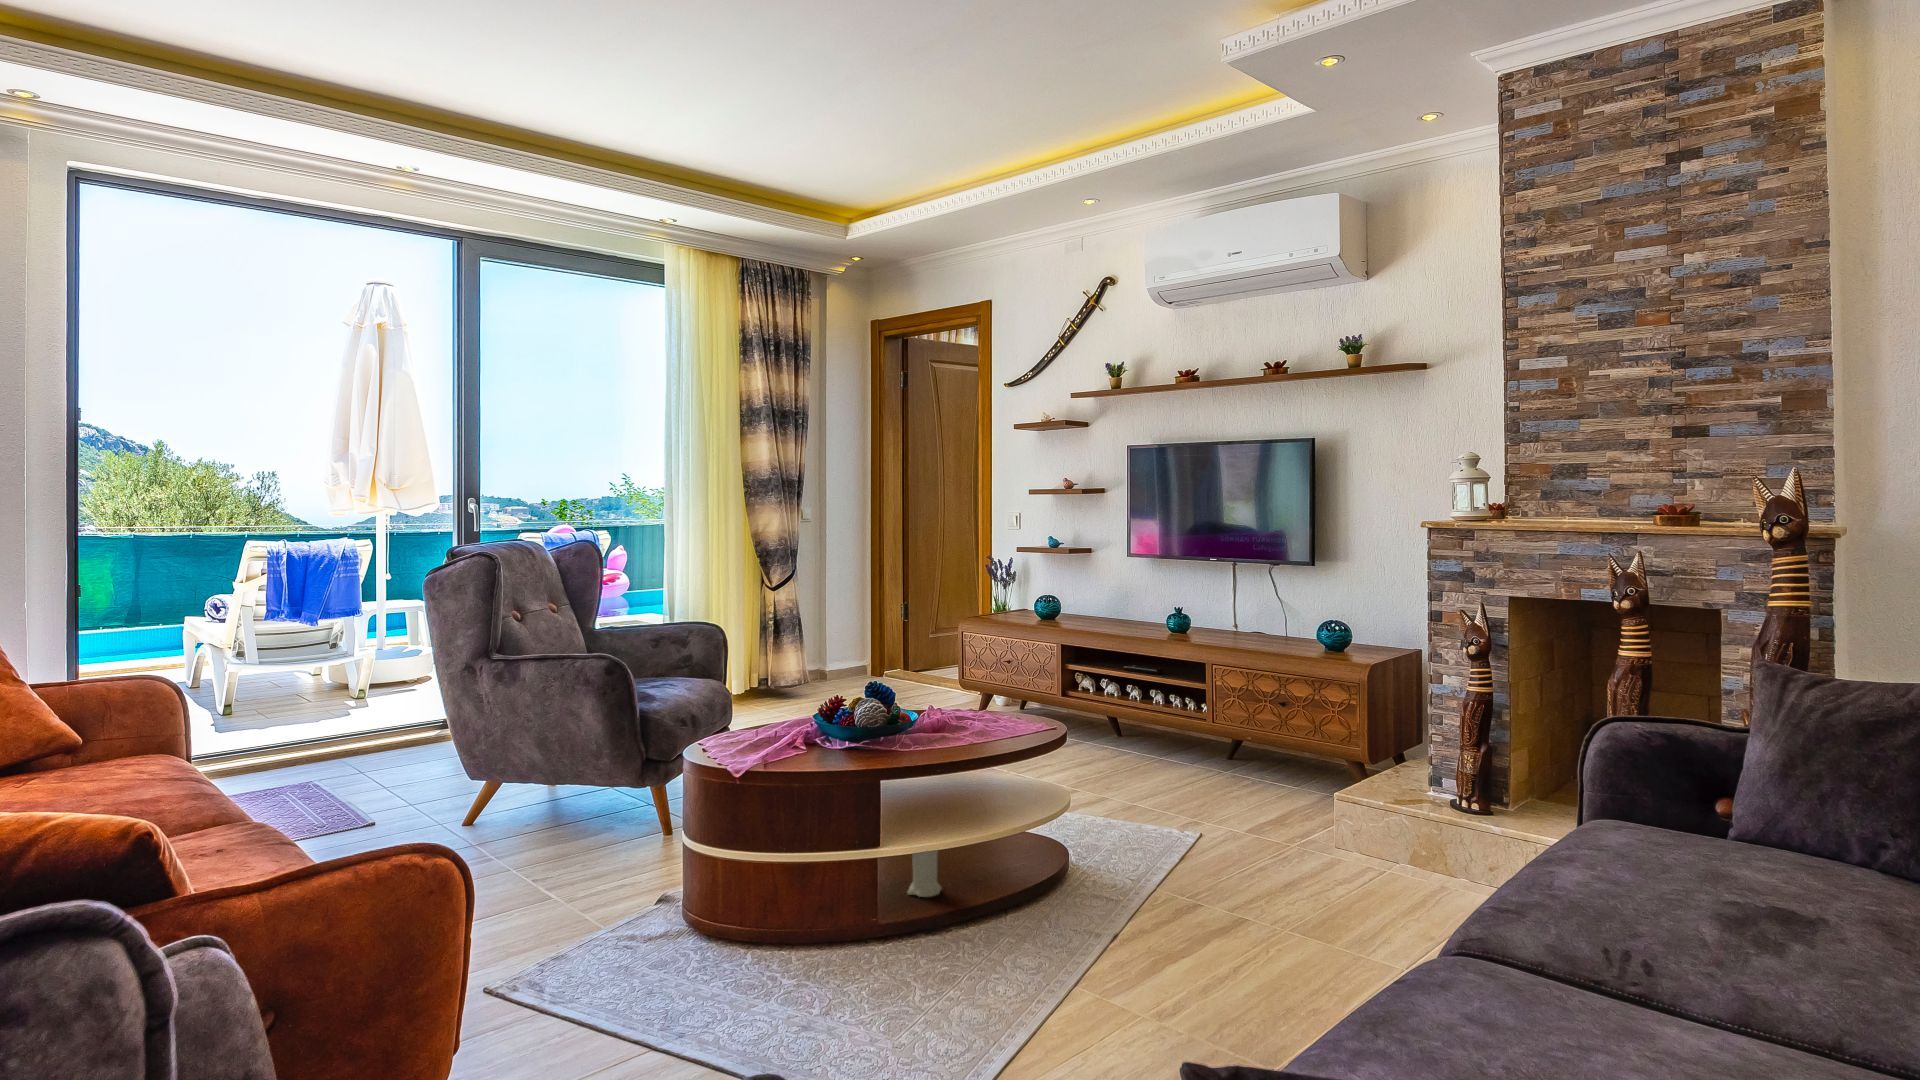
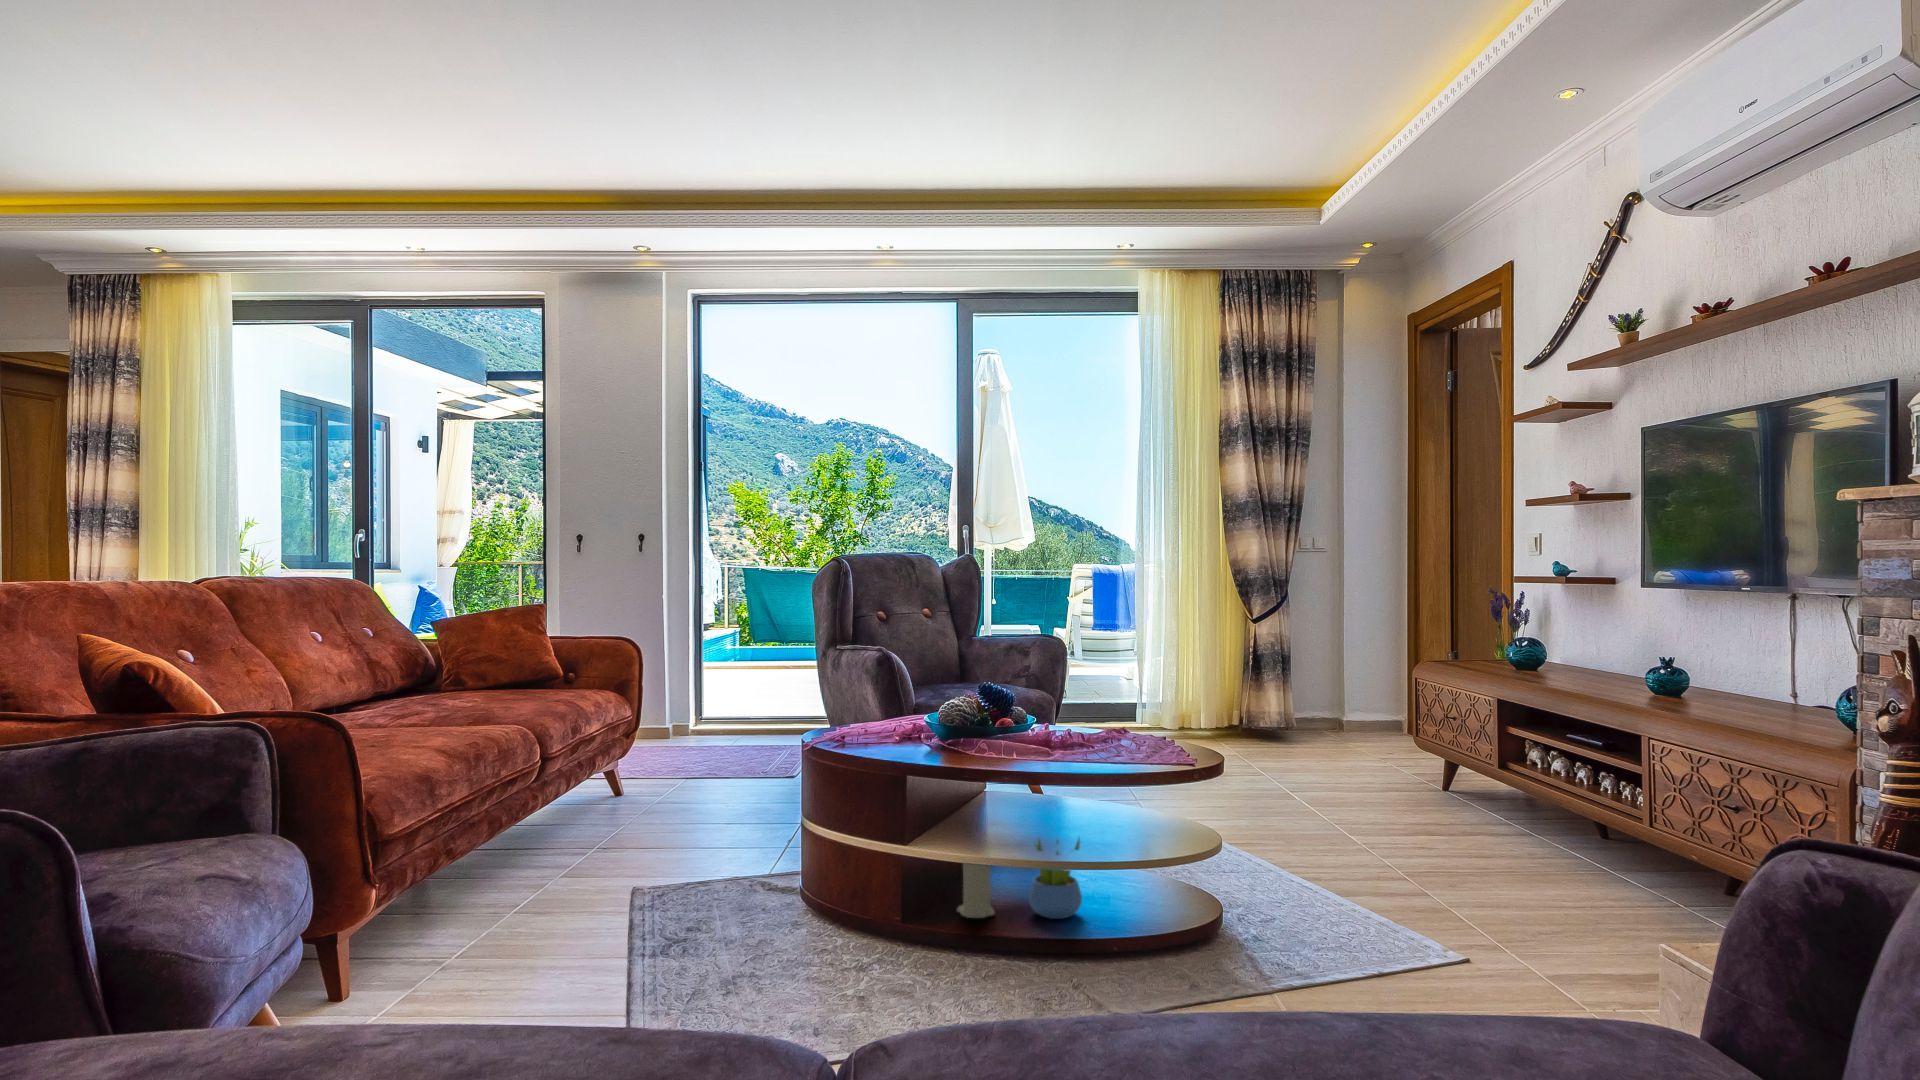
succulent plant: none [954,804,1000,880] -> present [1029,838,1082,919]

